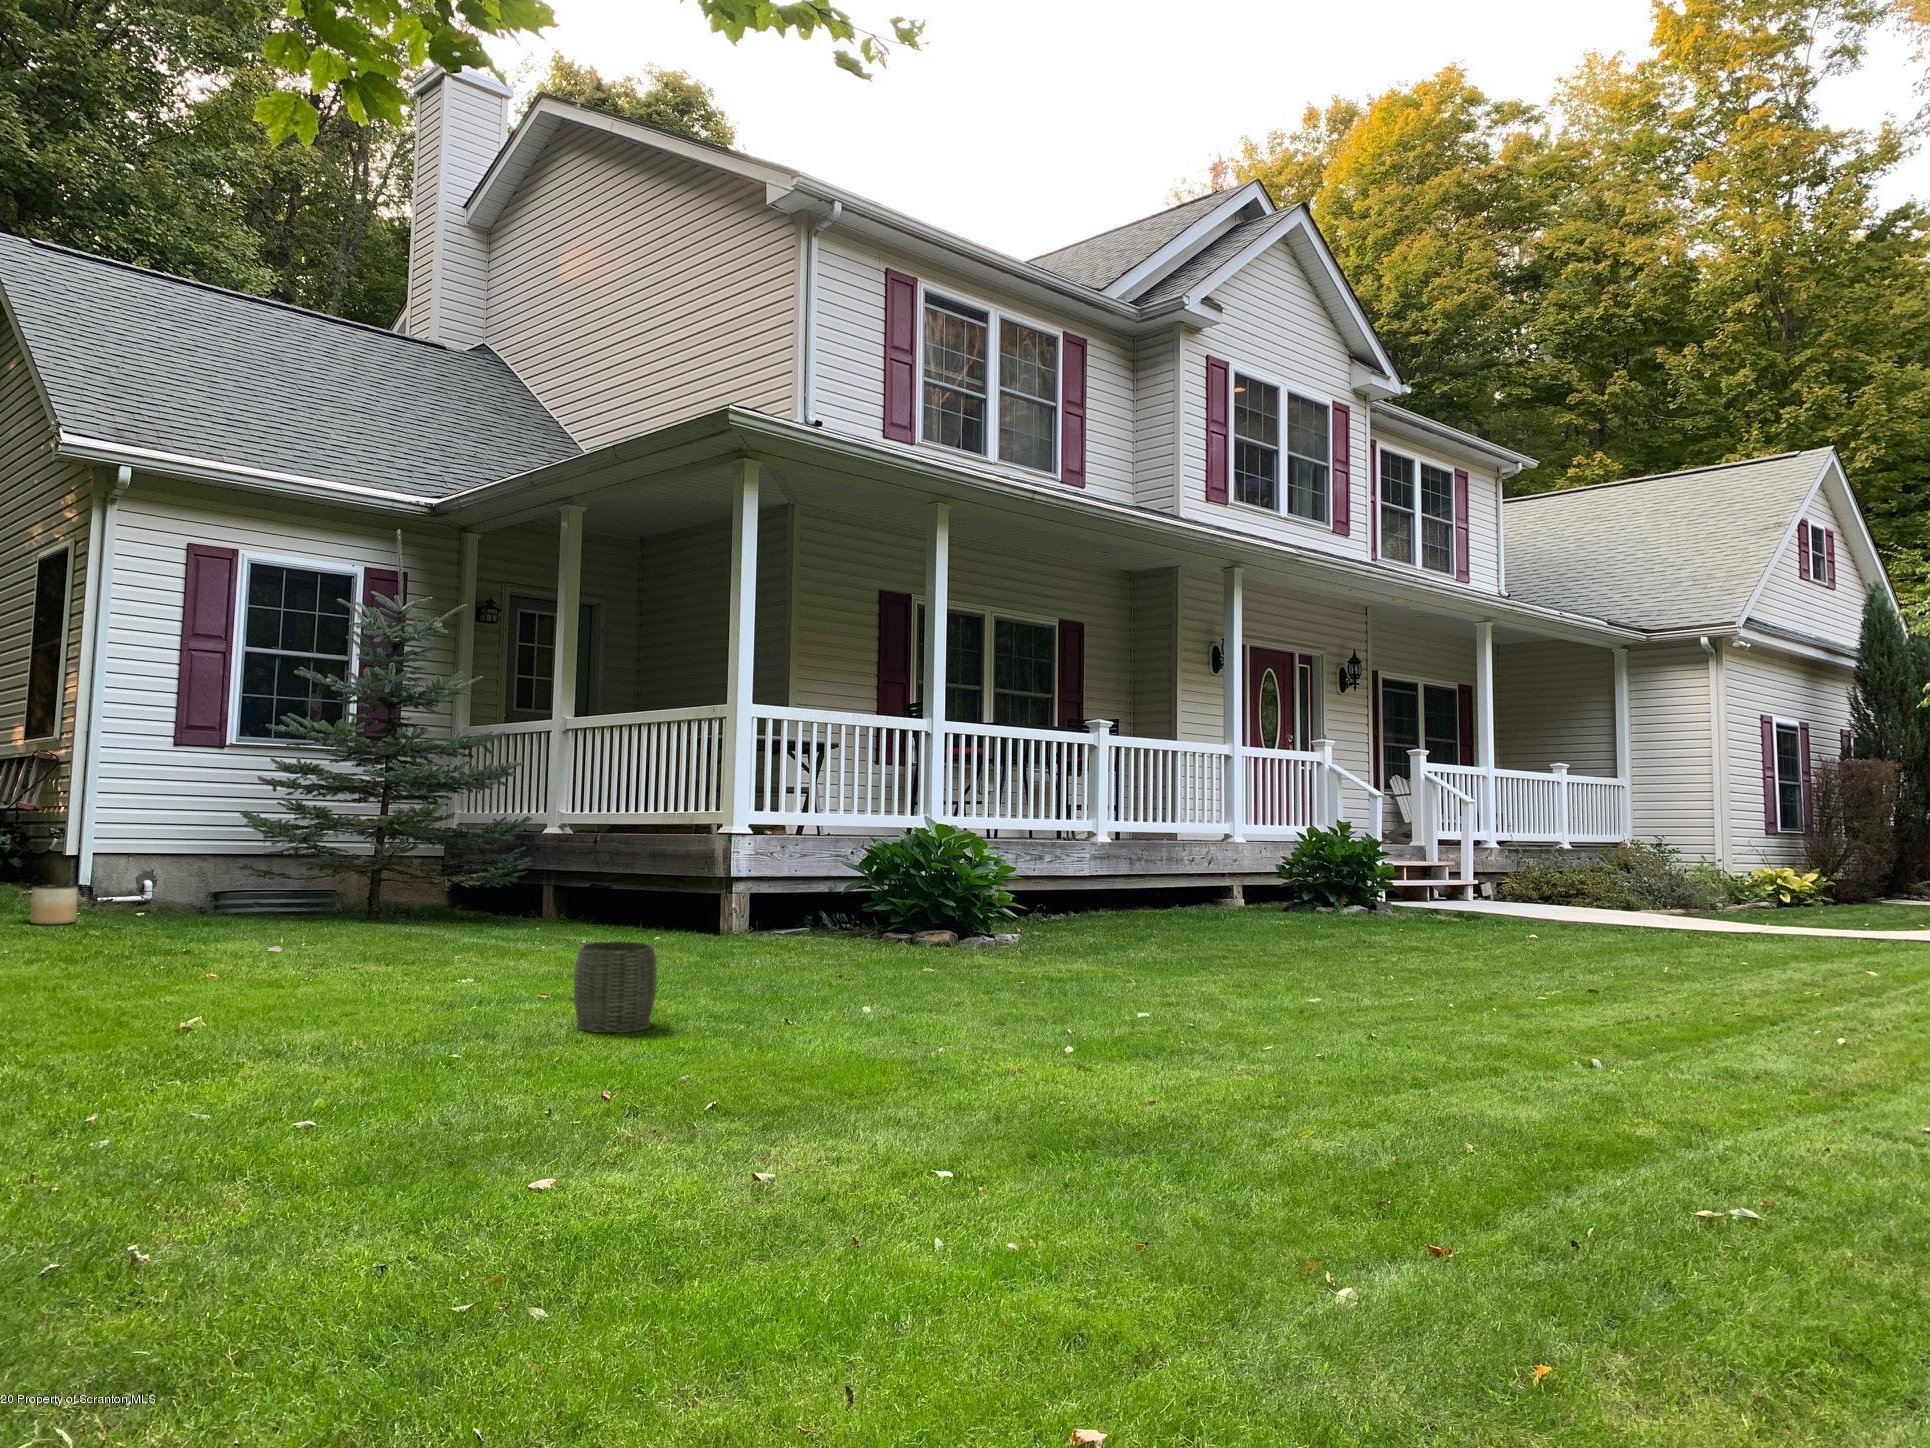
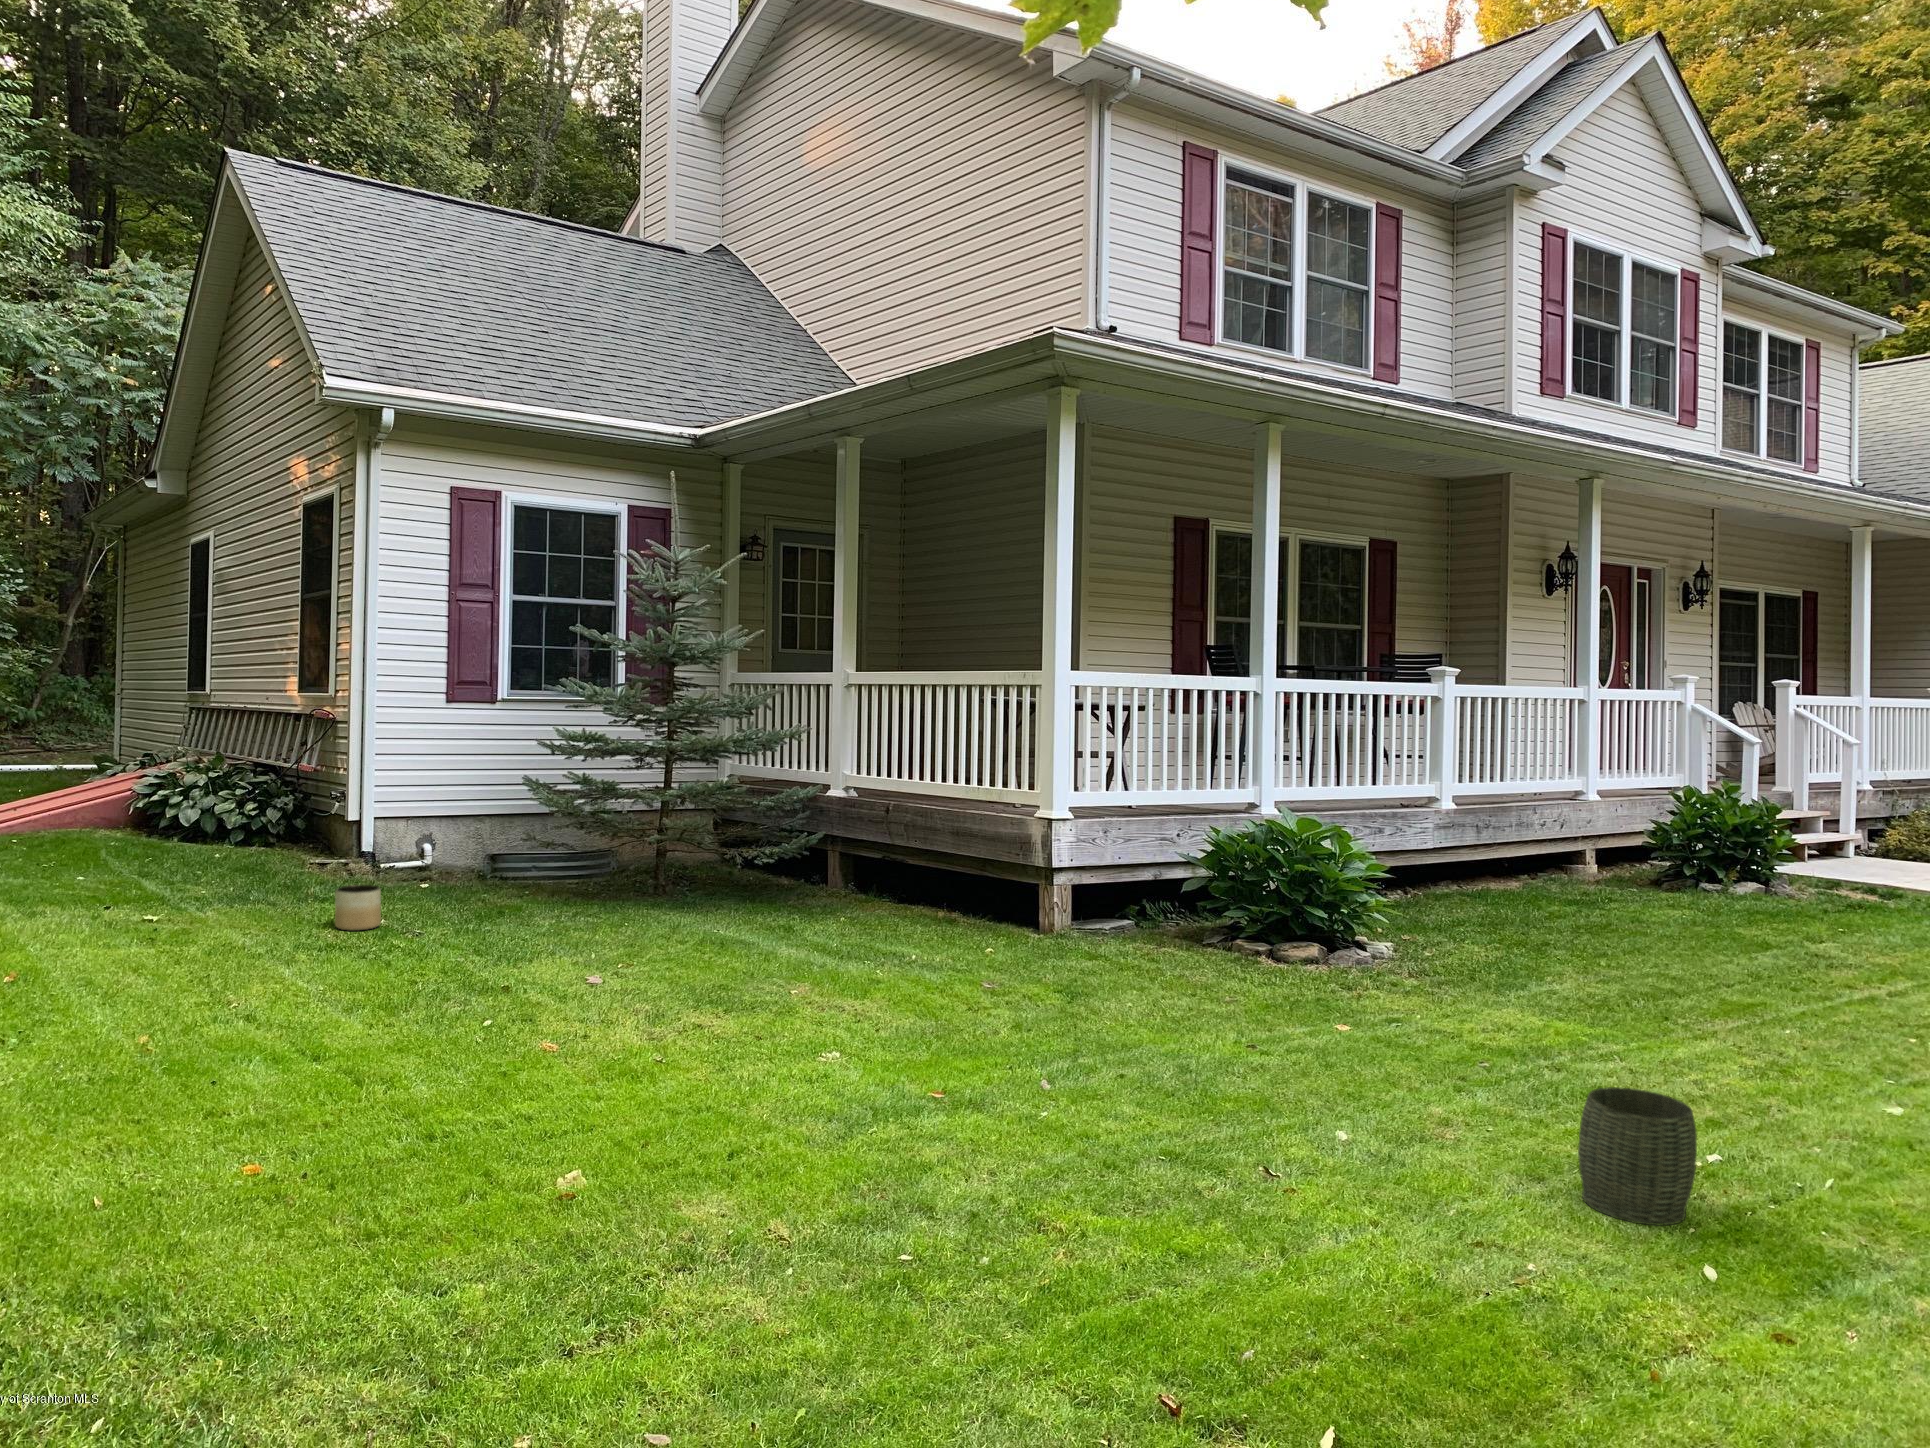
woven basket: present [574,941,657,1033] -> present [1578,1087,1697,1225]

